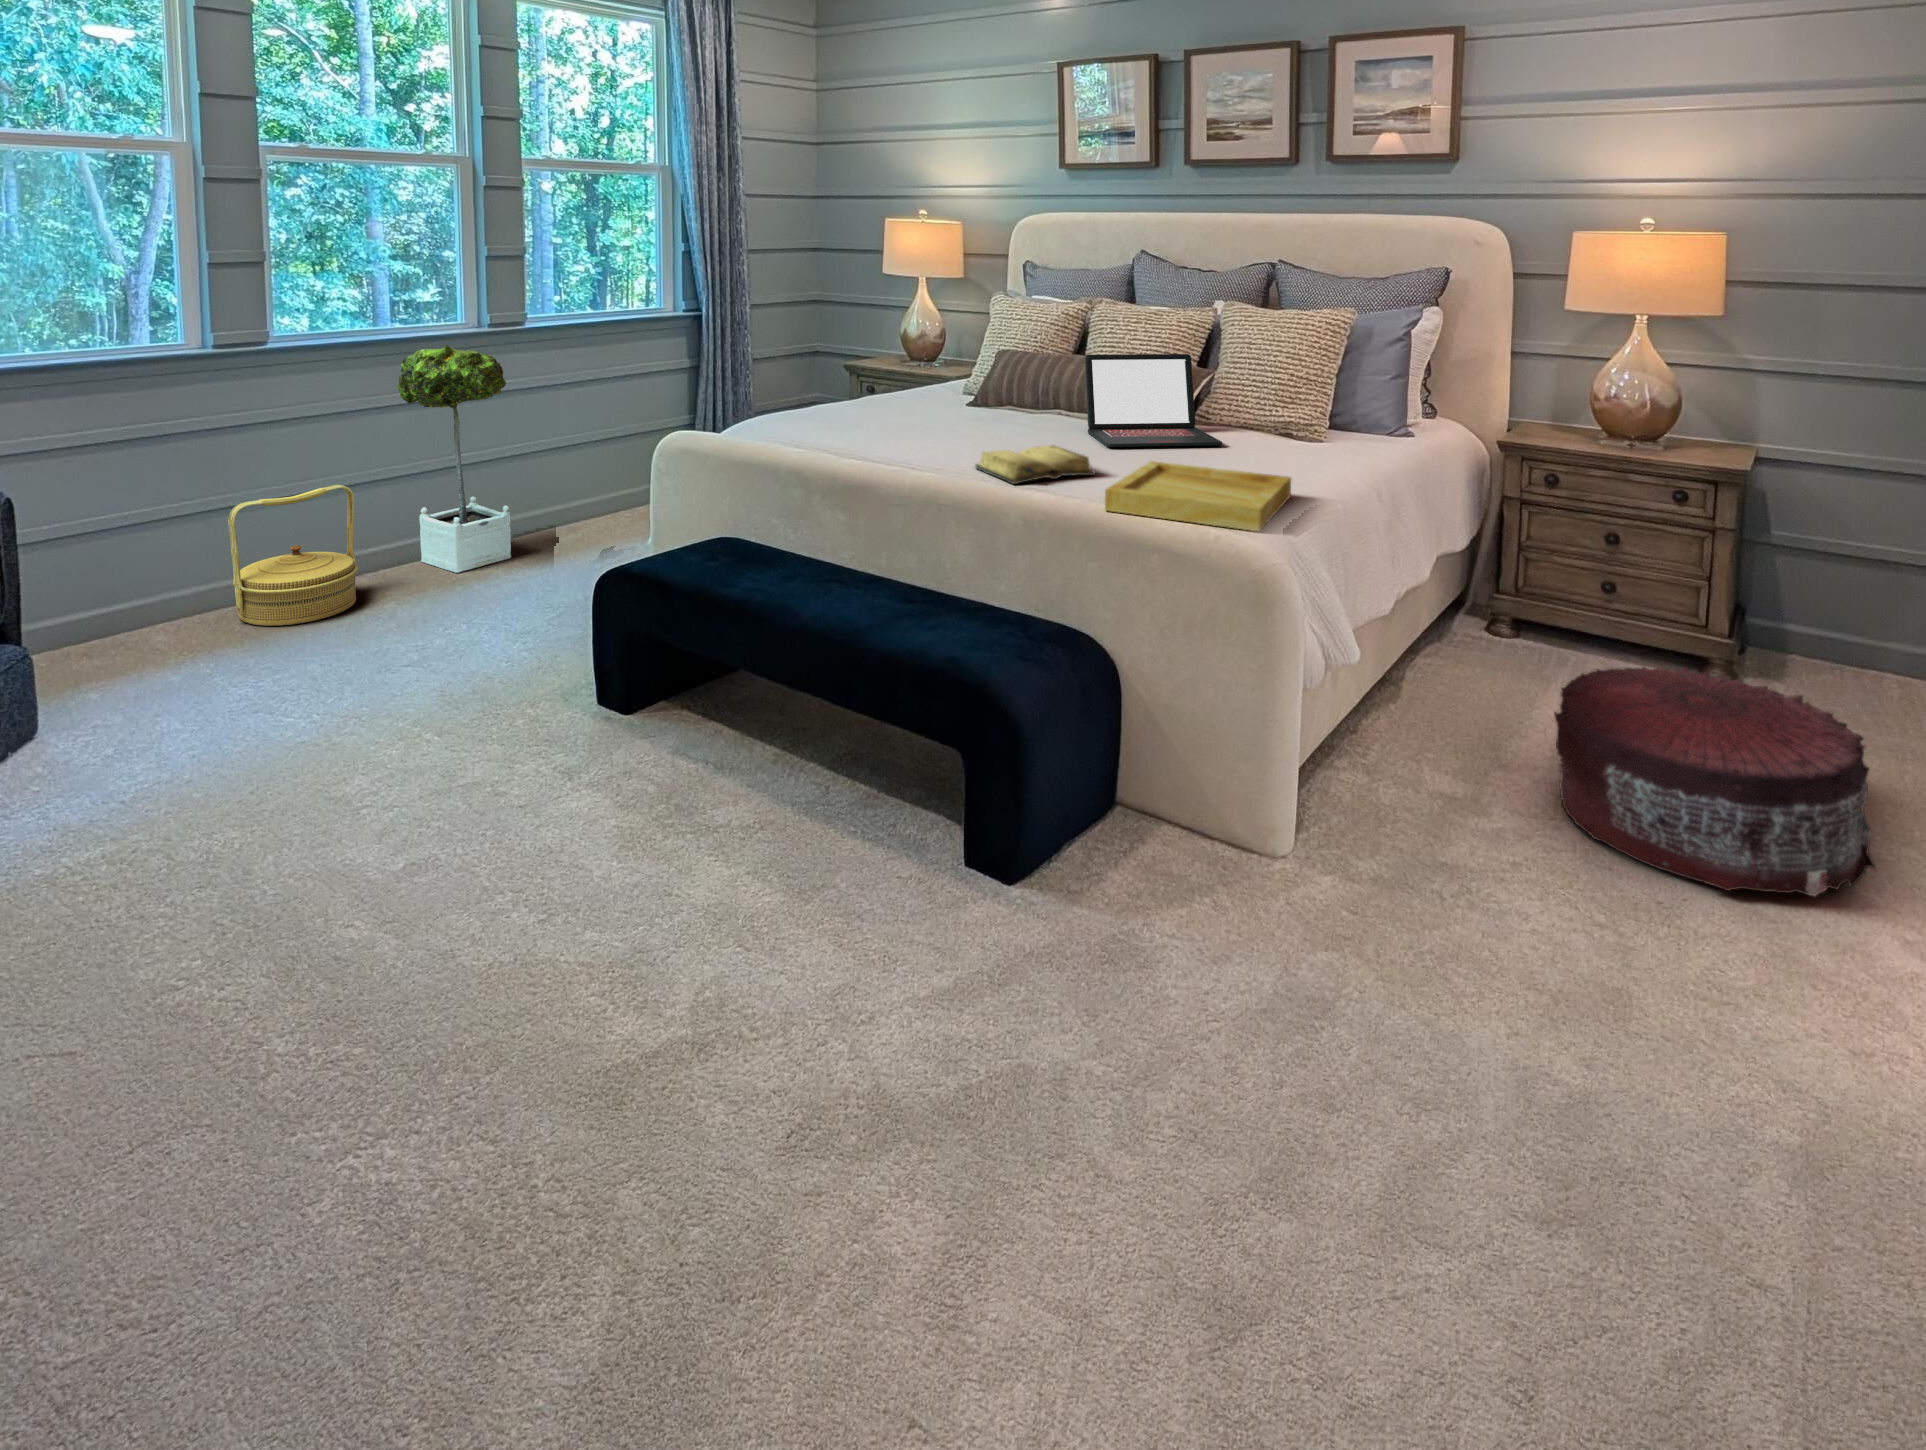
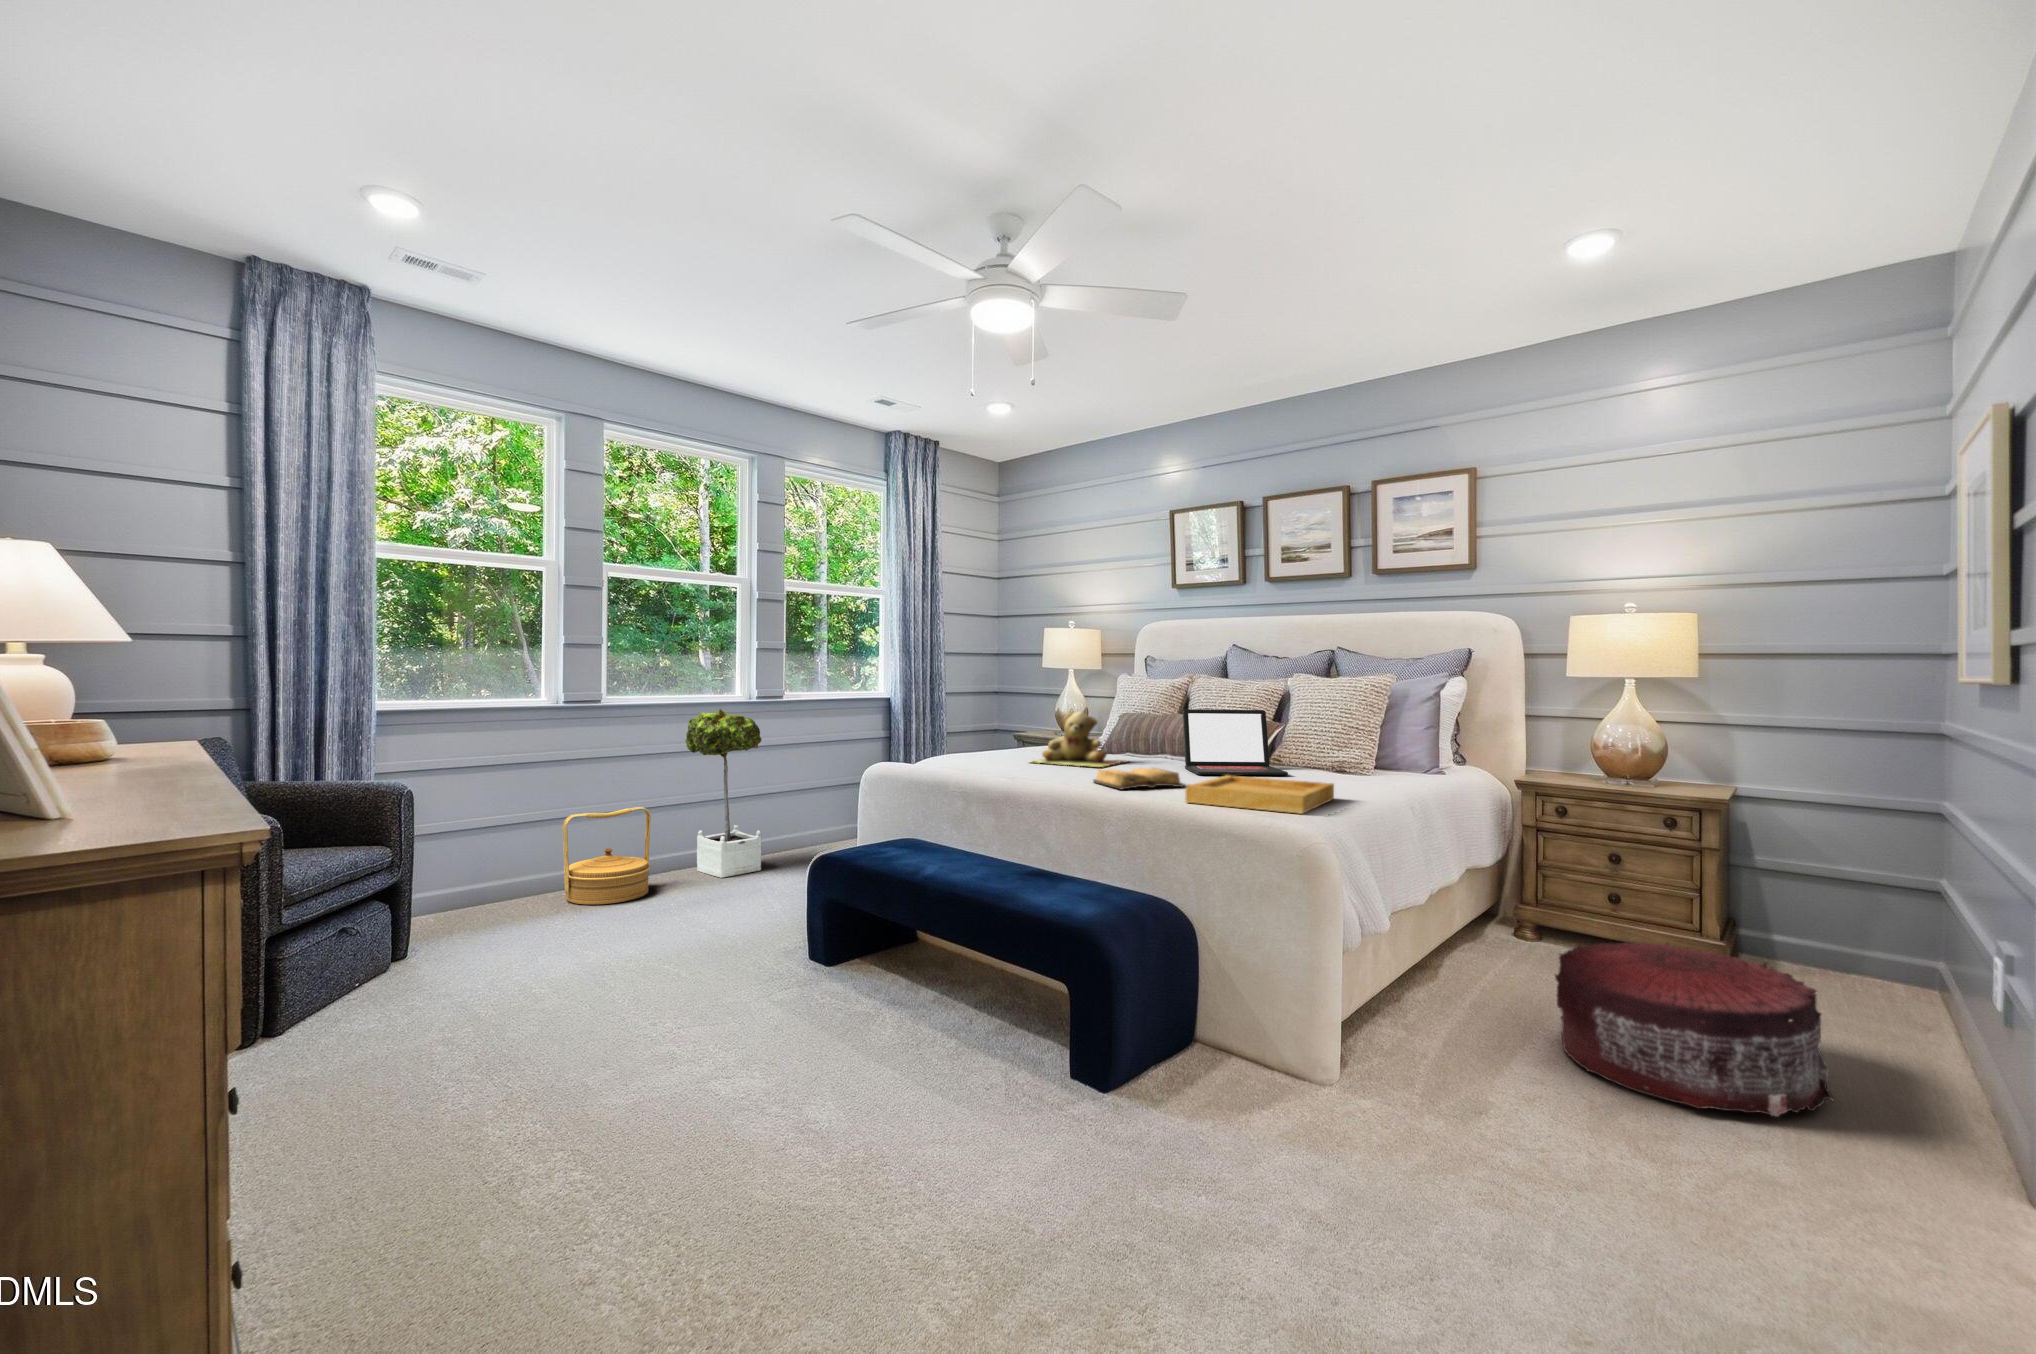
teddy bear: none [878,355,1015,434] -> present [1033,712,1124,767]

